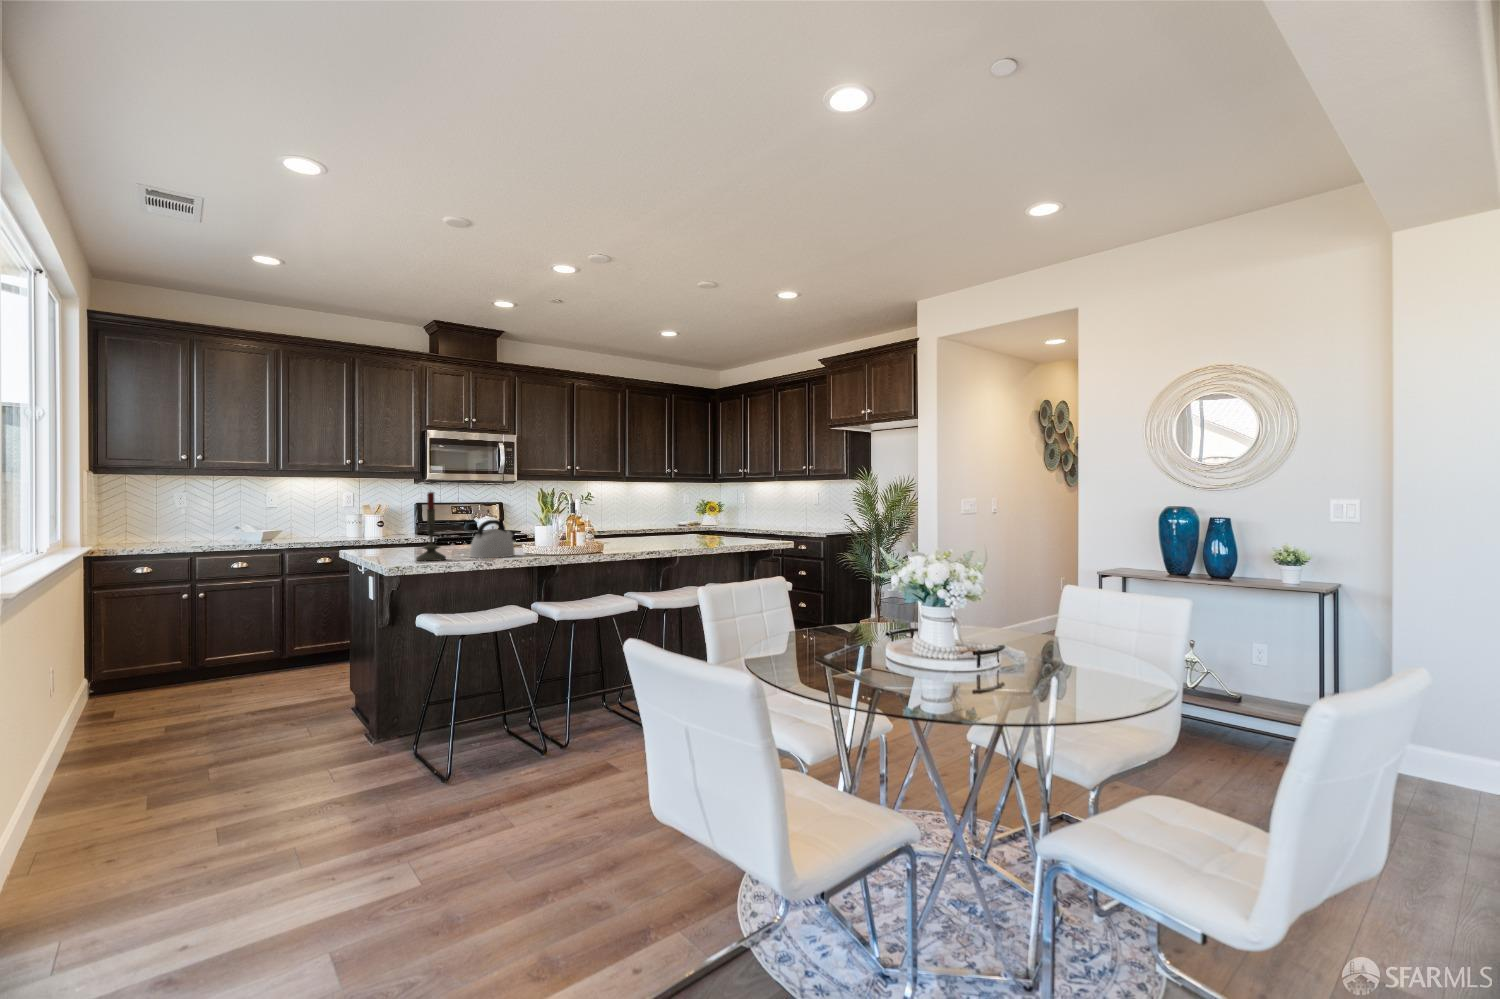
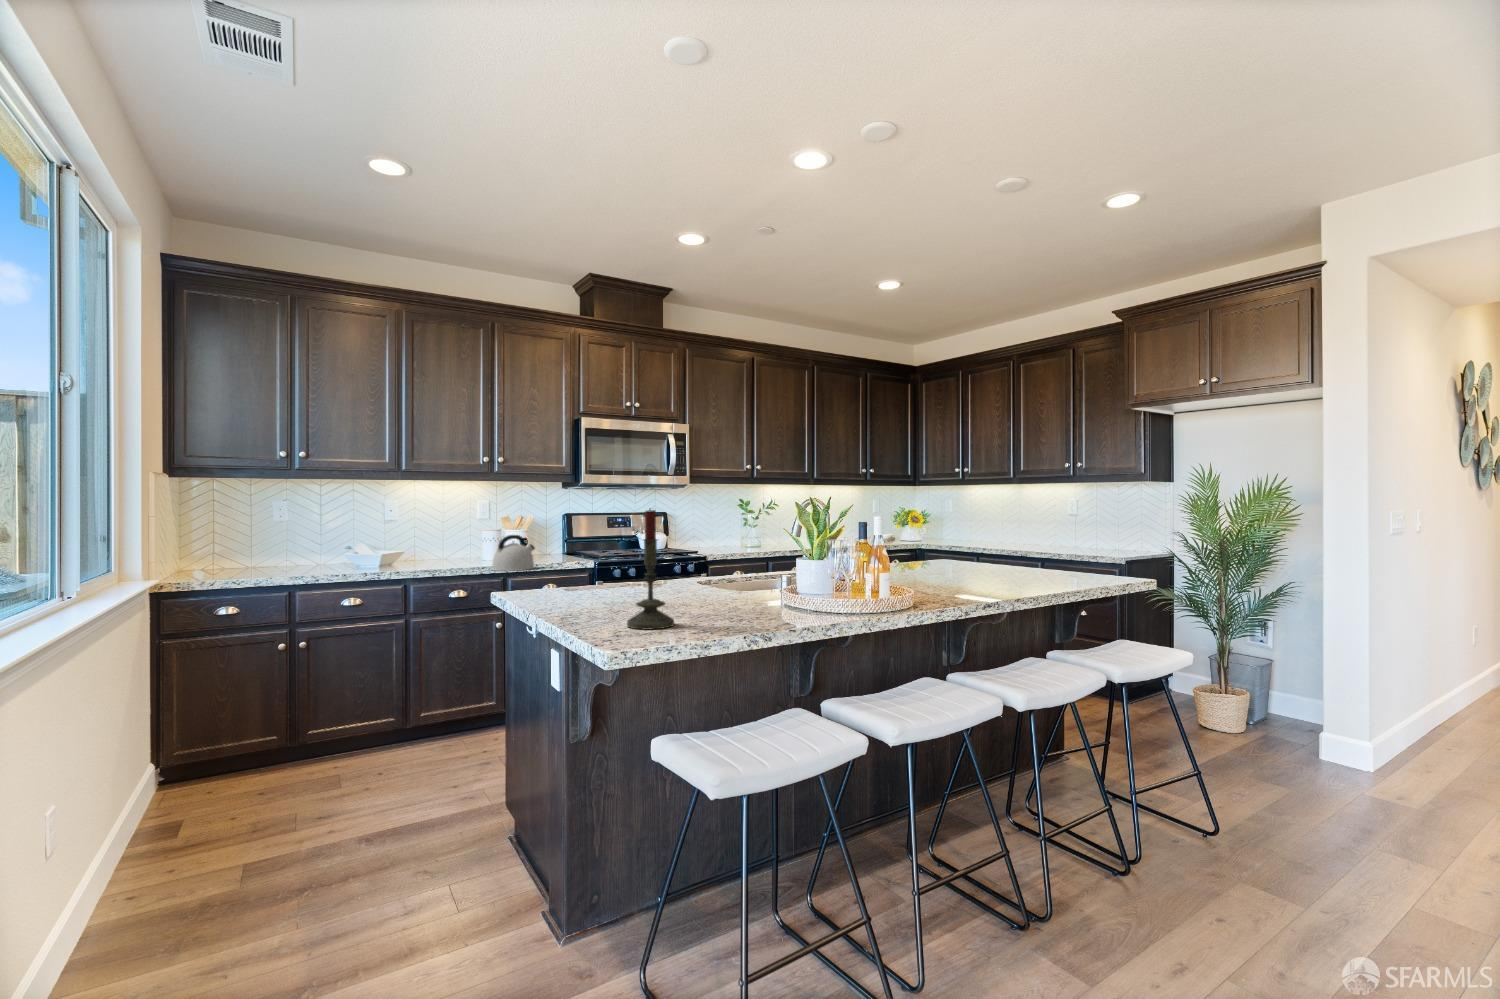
kettle: present [470,520,515,558] -> present [493,535,535,571]

